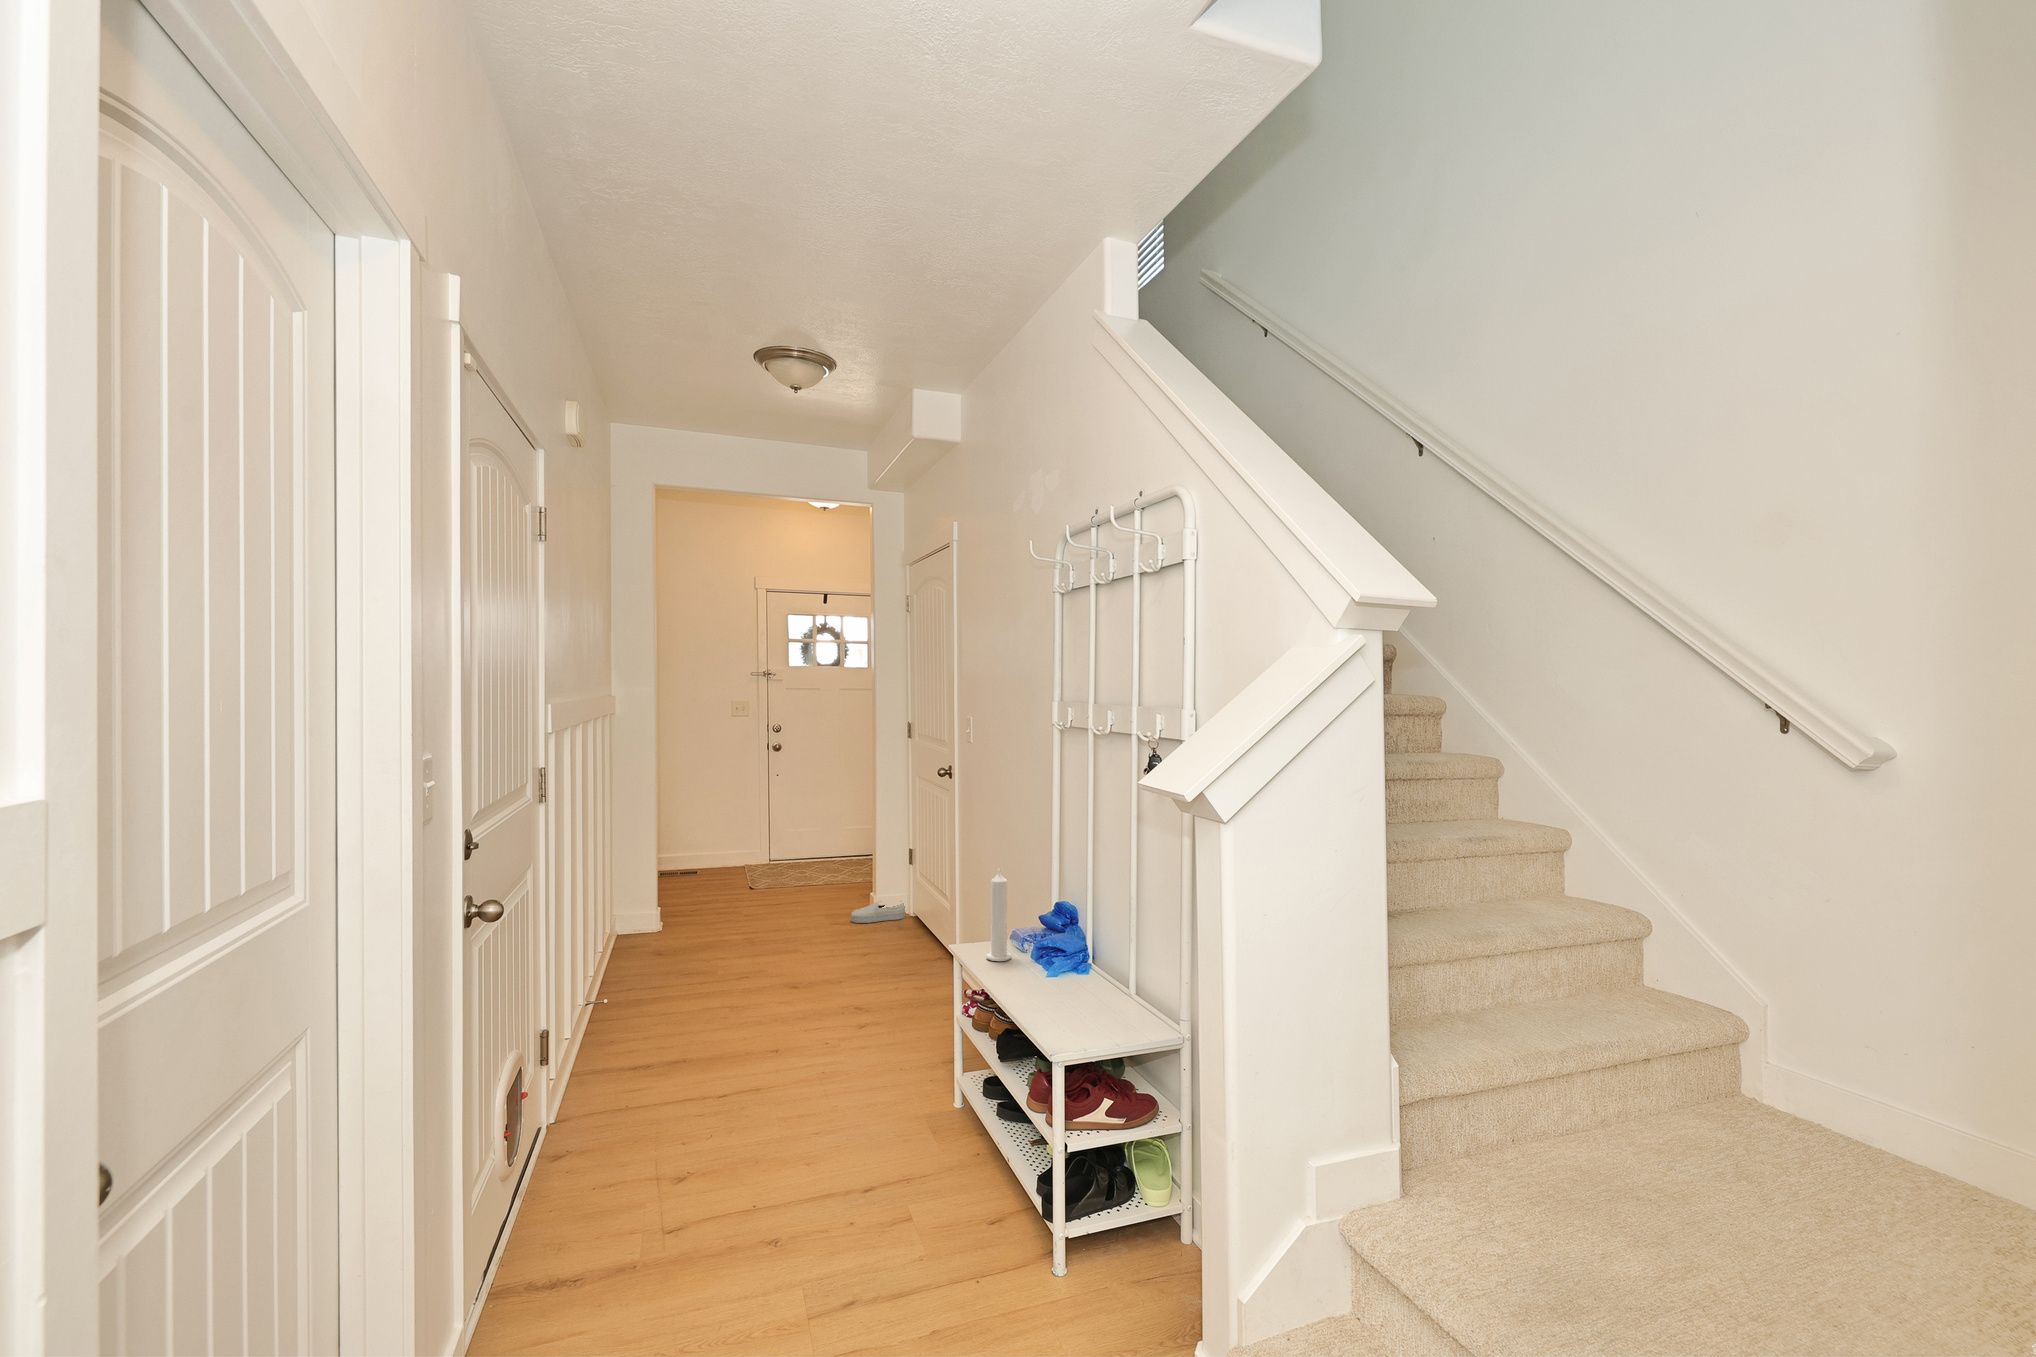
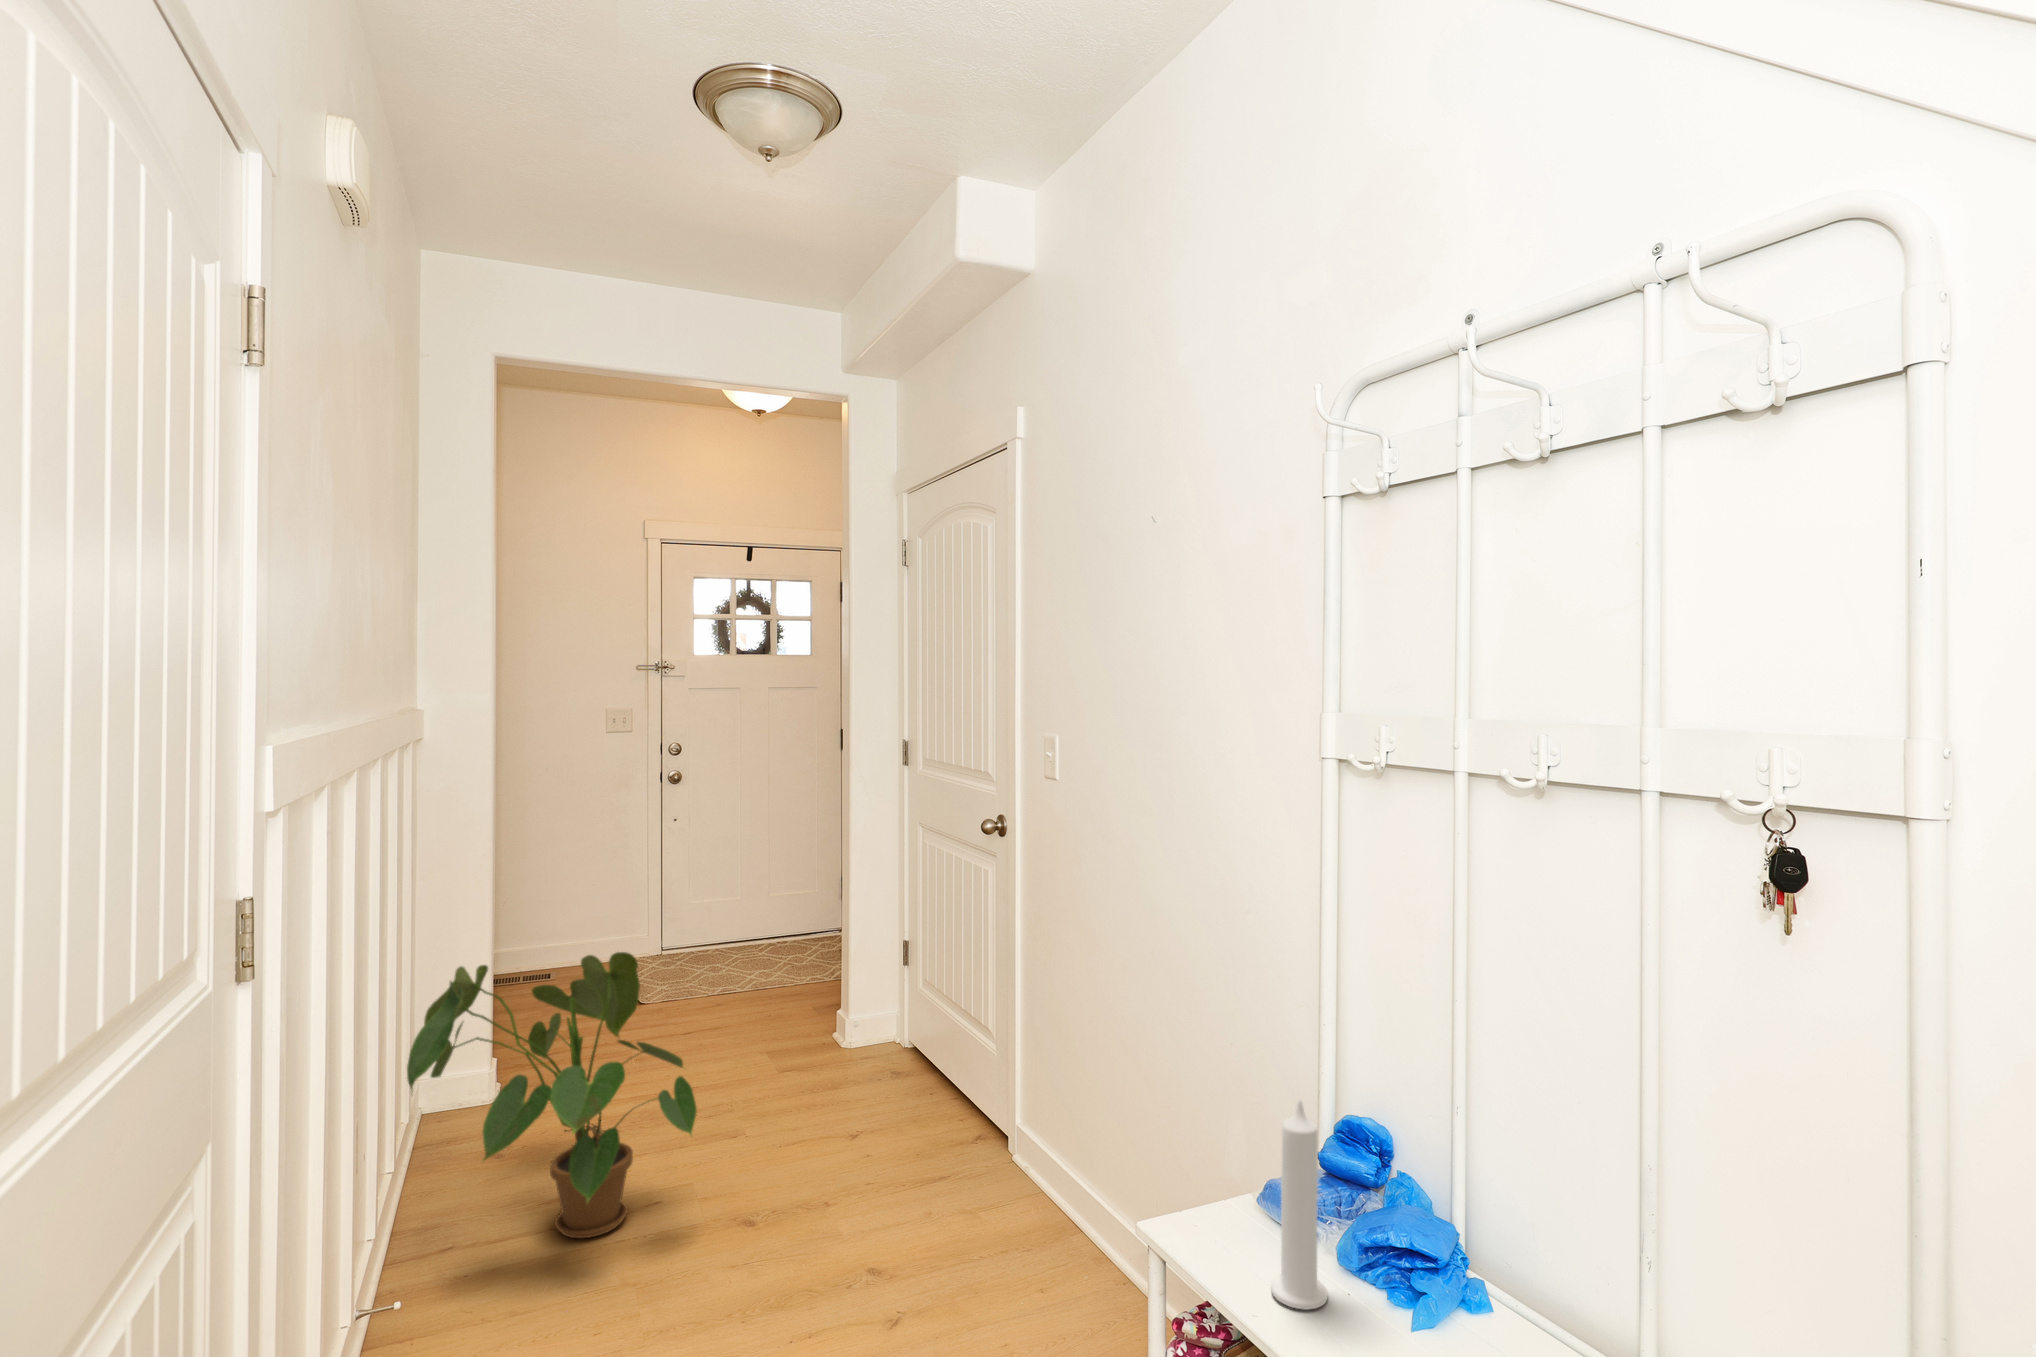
house plant: none [608,834,764,991] -> present [407,952,697,1238]
shoe: present [851,902,905,923] -> none [816,1030,902,1069]

